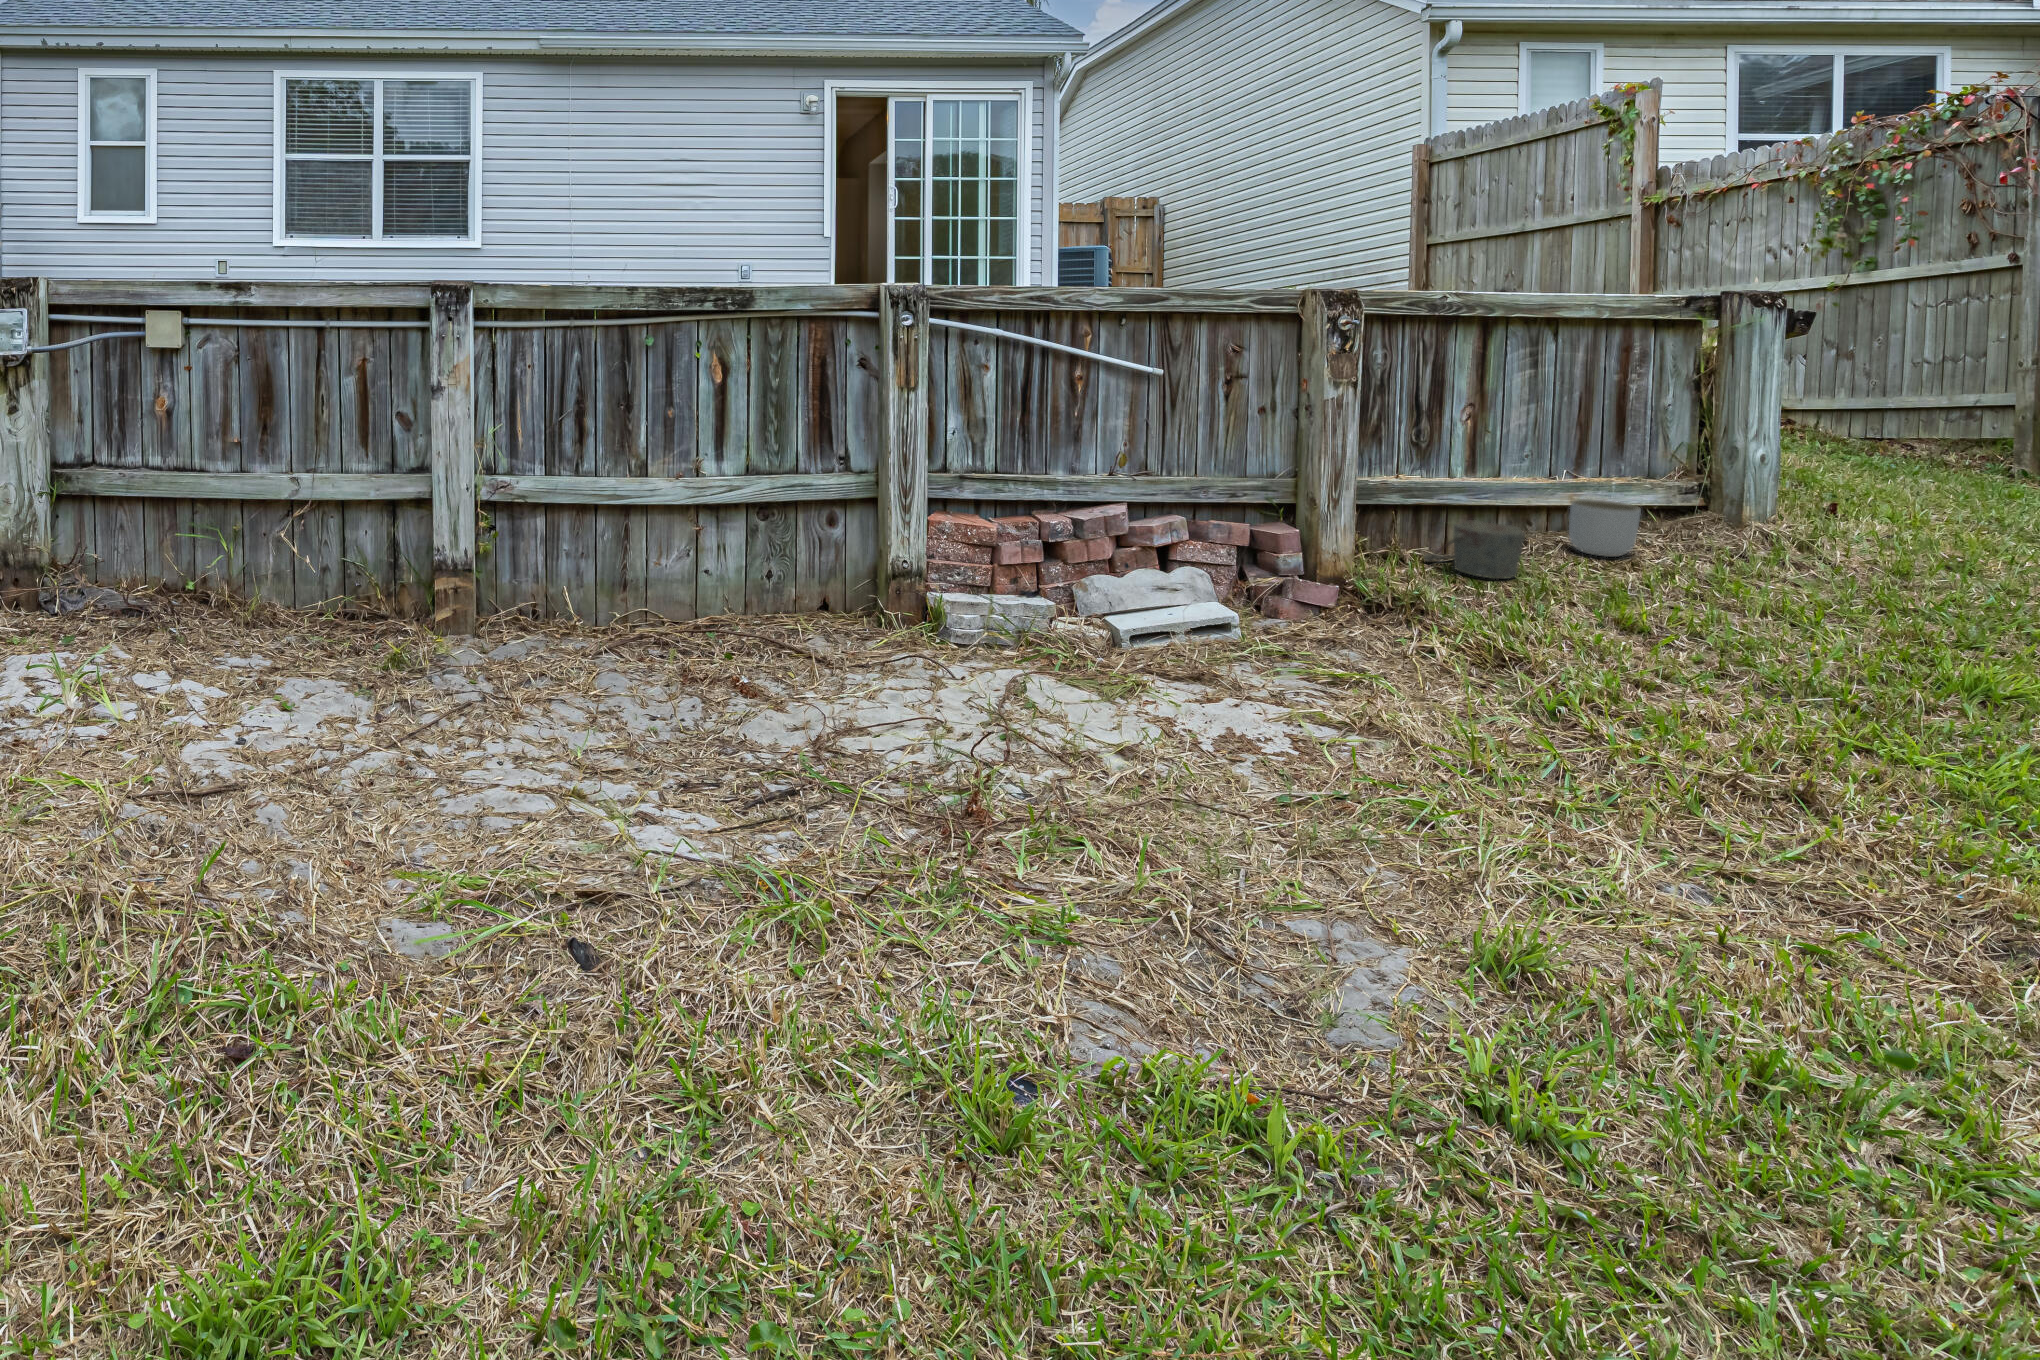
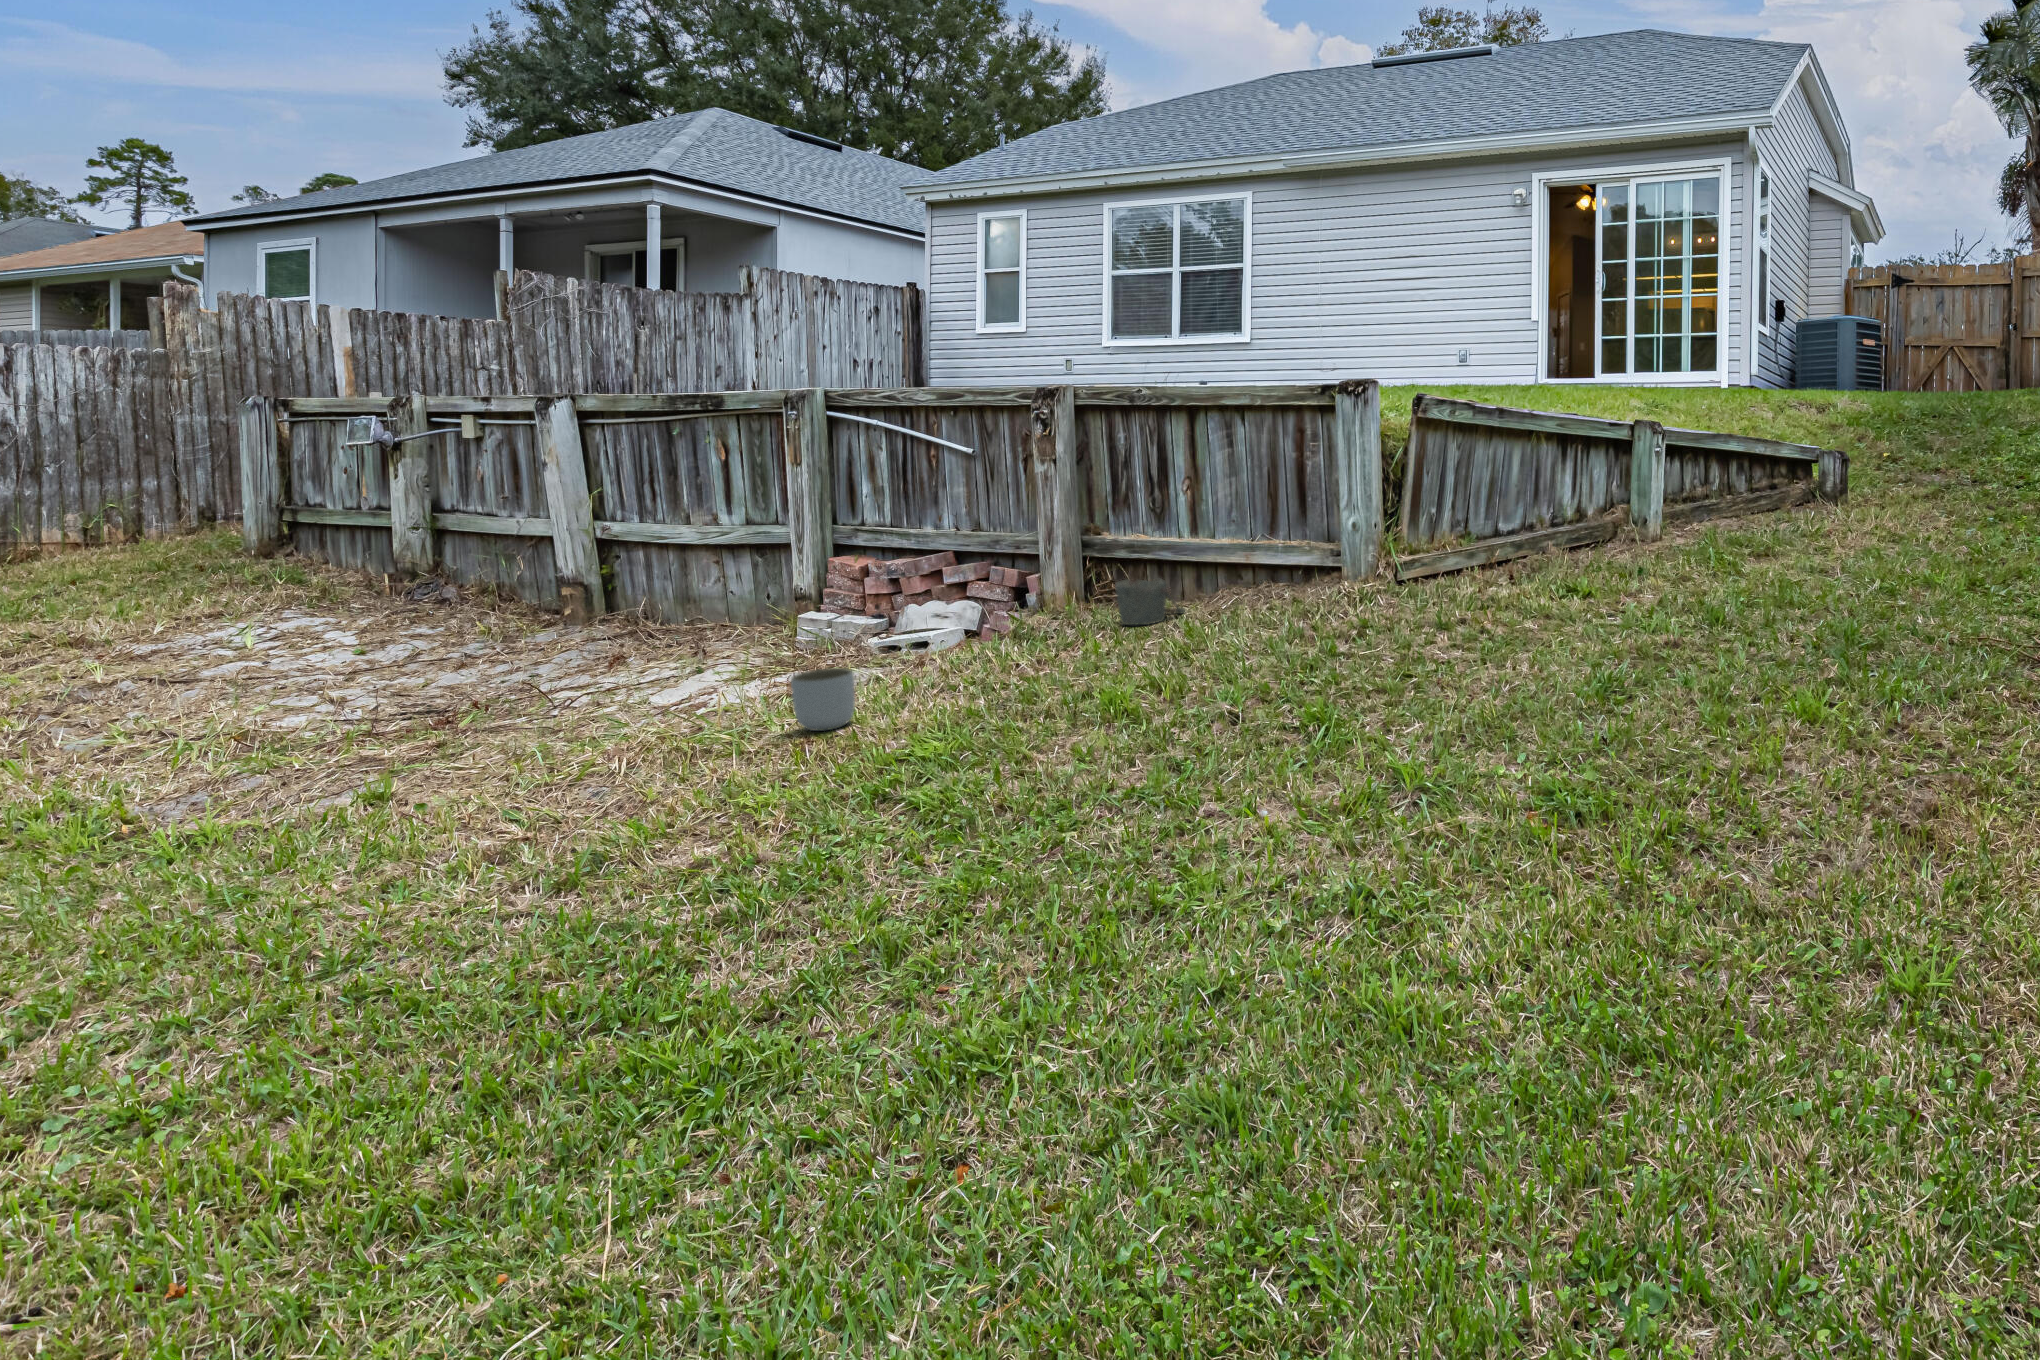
planter: present [1569,499,1641,557] -> present [791,668,855,731]

